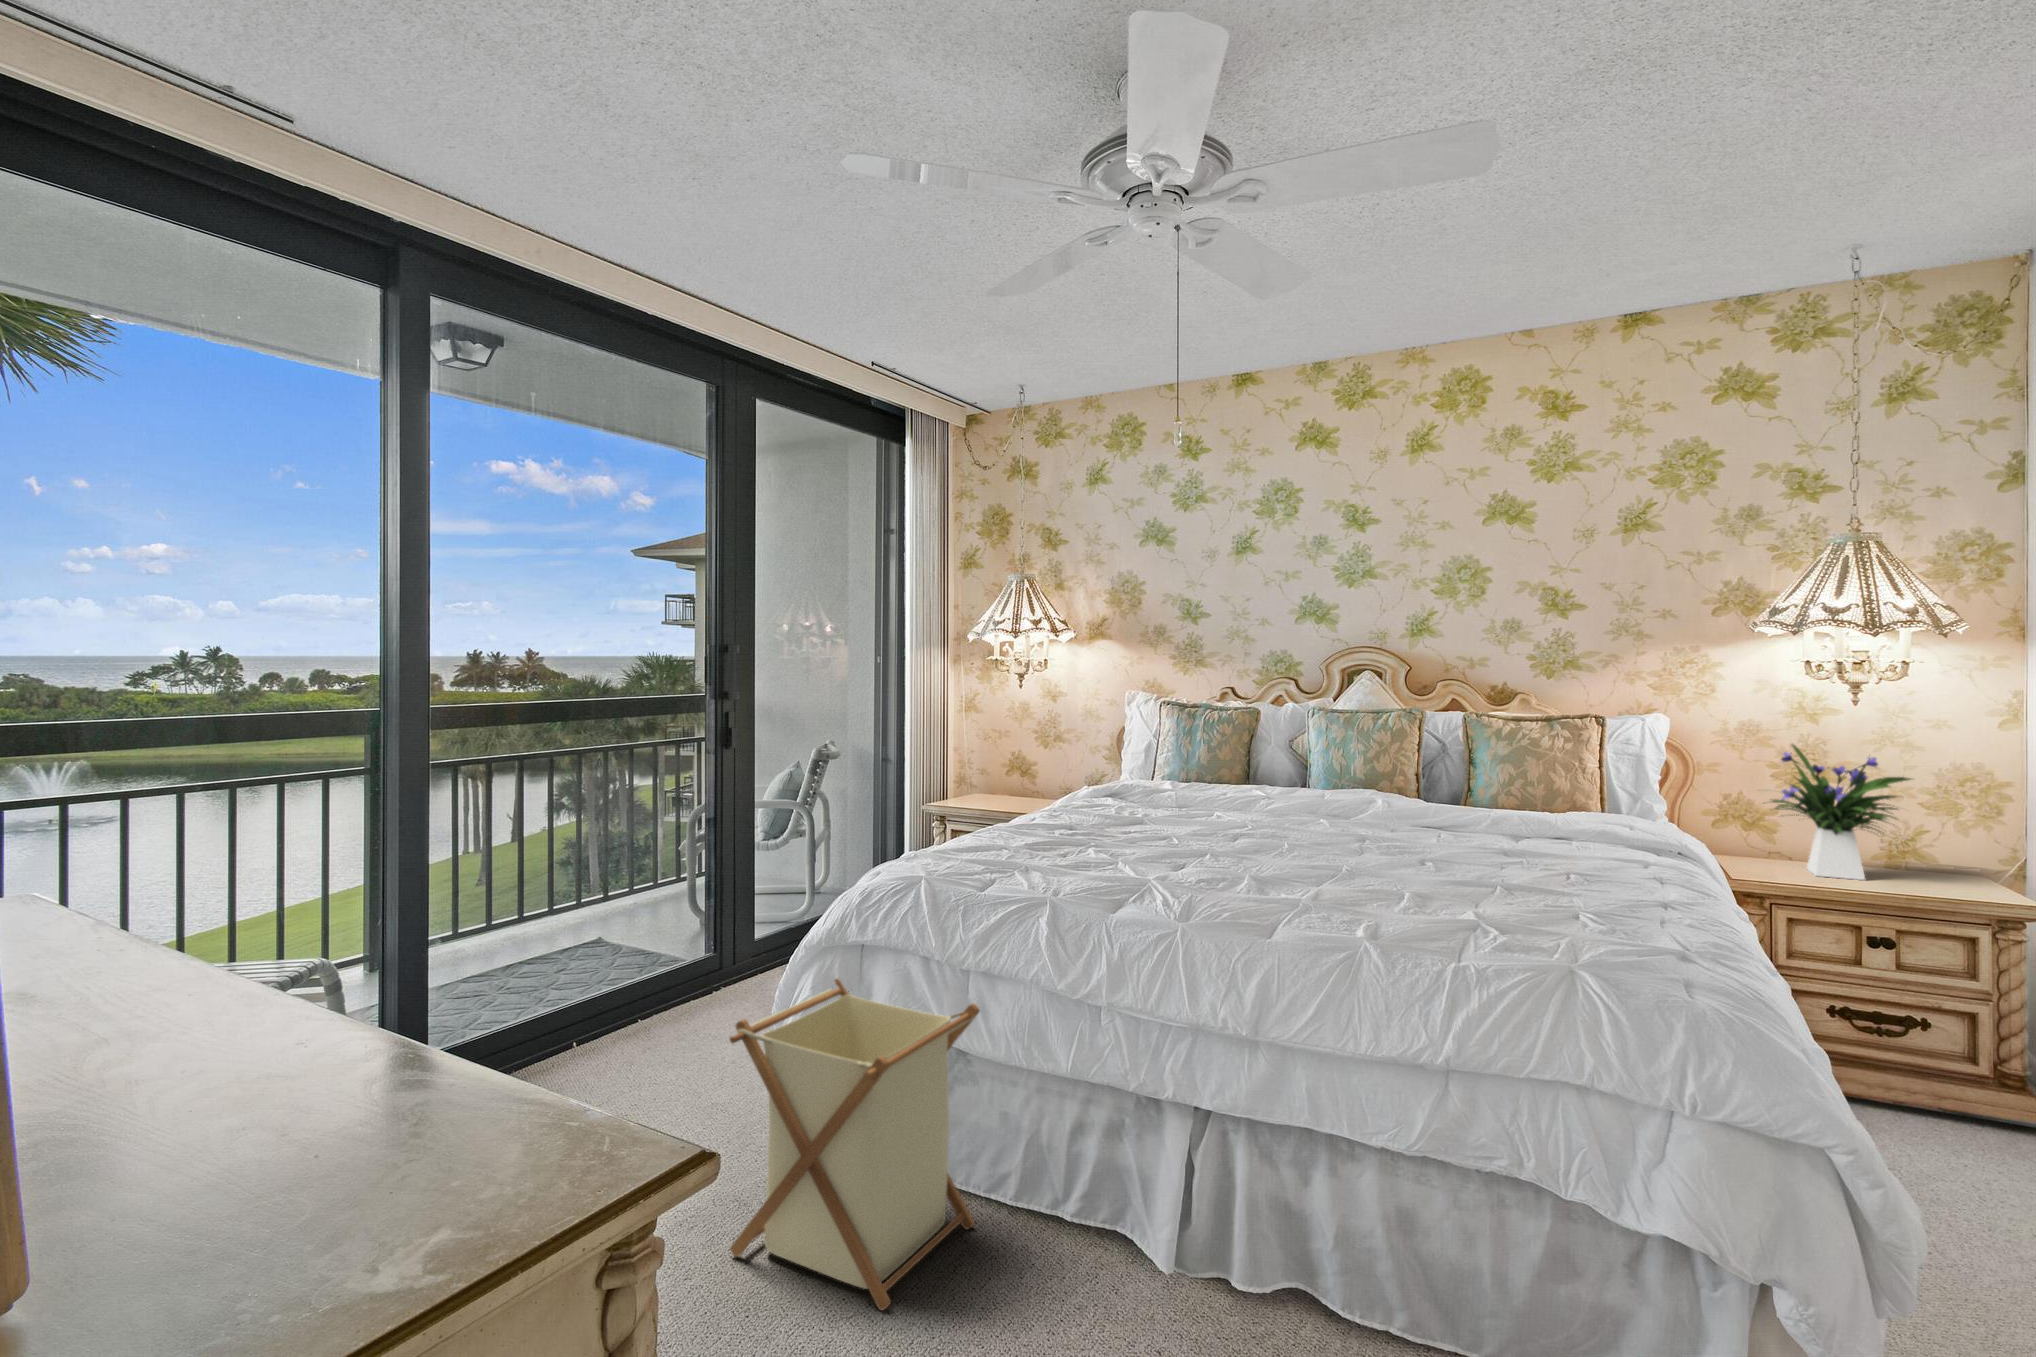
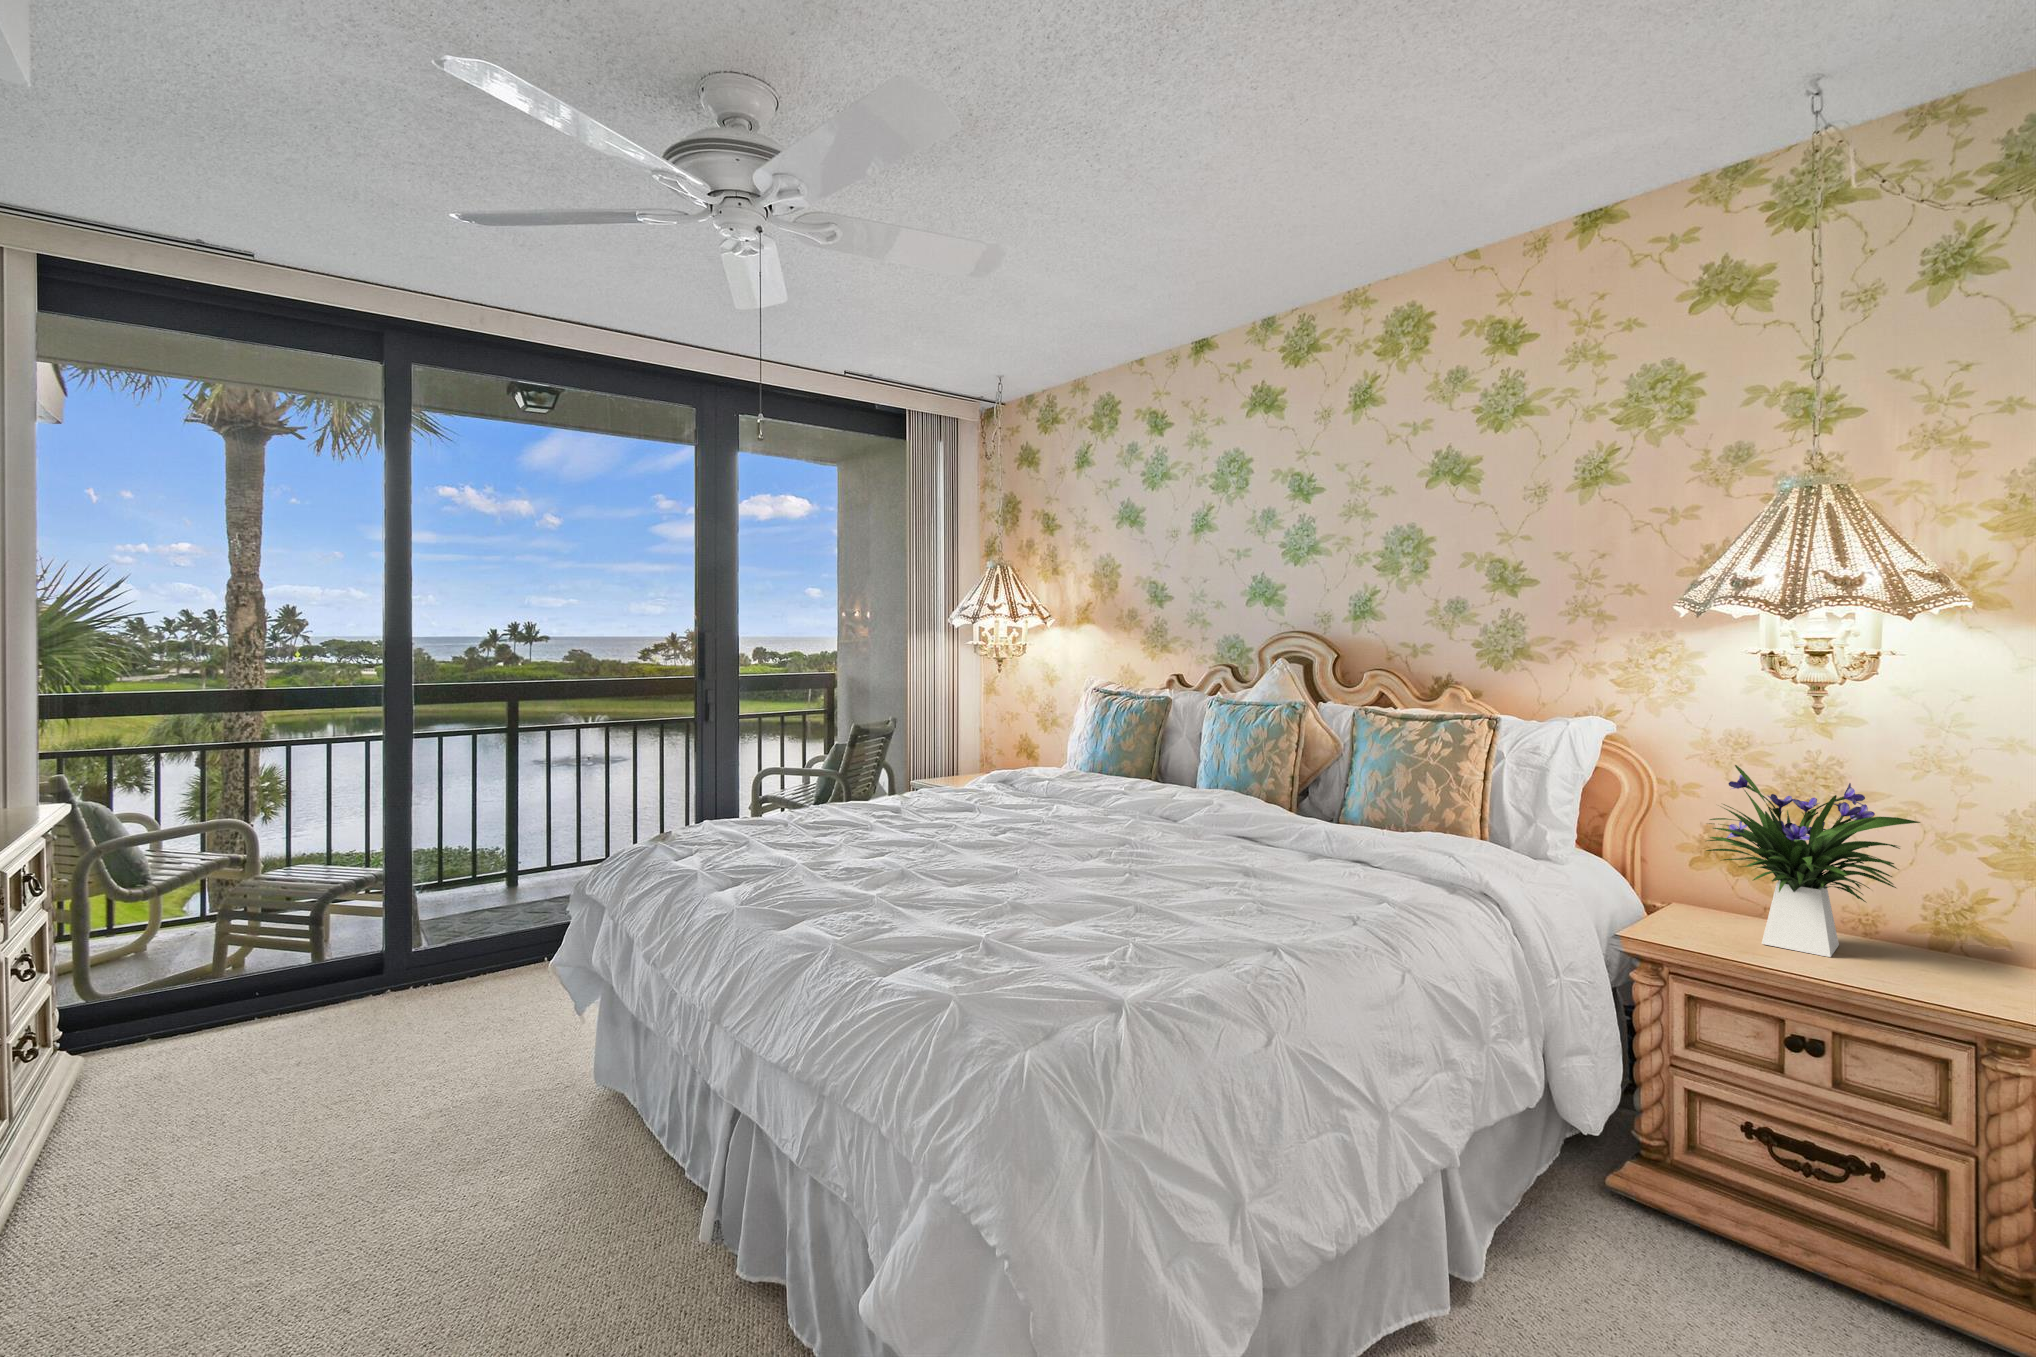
laundry basket: present [730,979,980,1310] -> none [403,949,621,1250]

